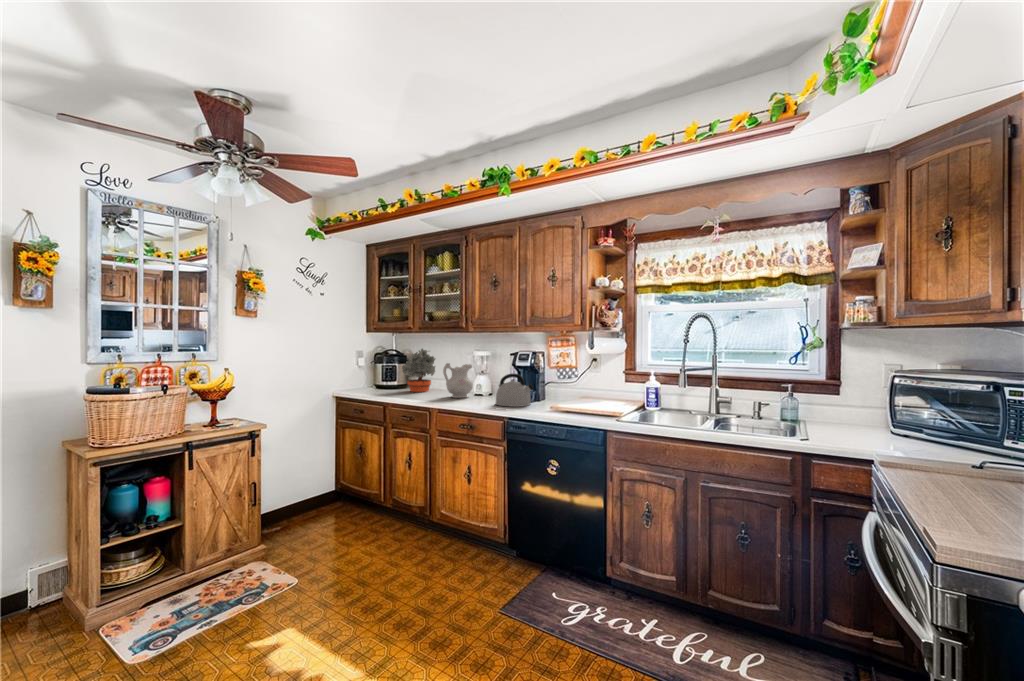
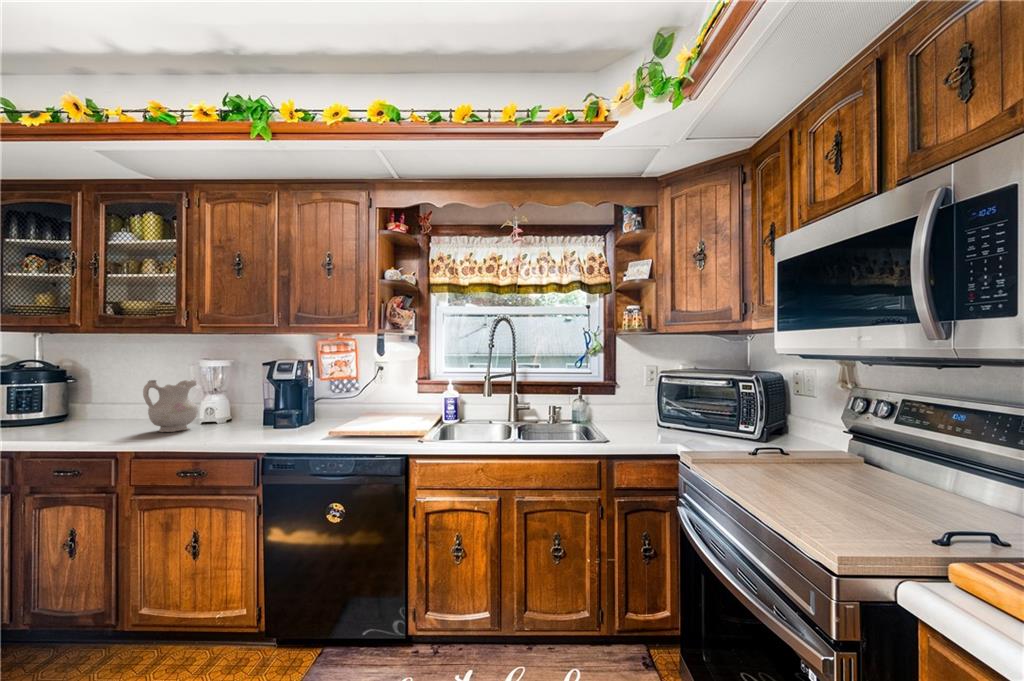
potted plant: present [402,349,435,392] -> none [50,358,124,429]
kettle: present [496,374,534,407] -> none [241,391,302,437]

